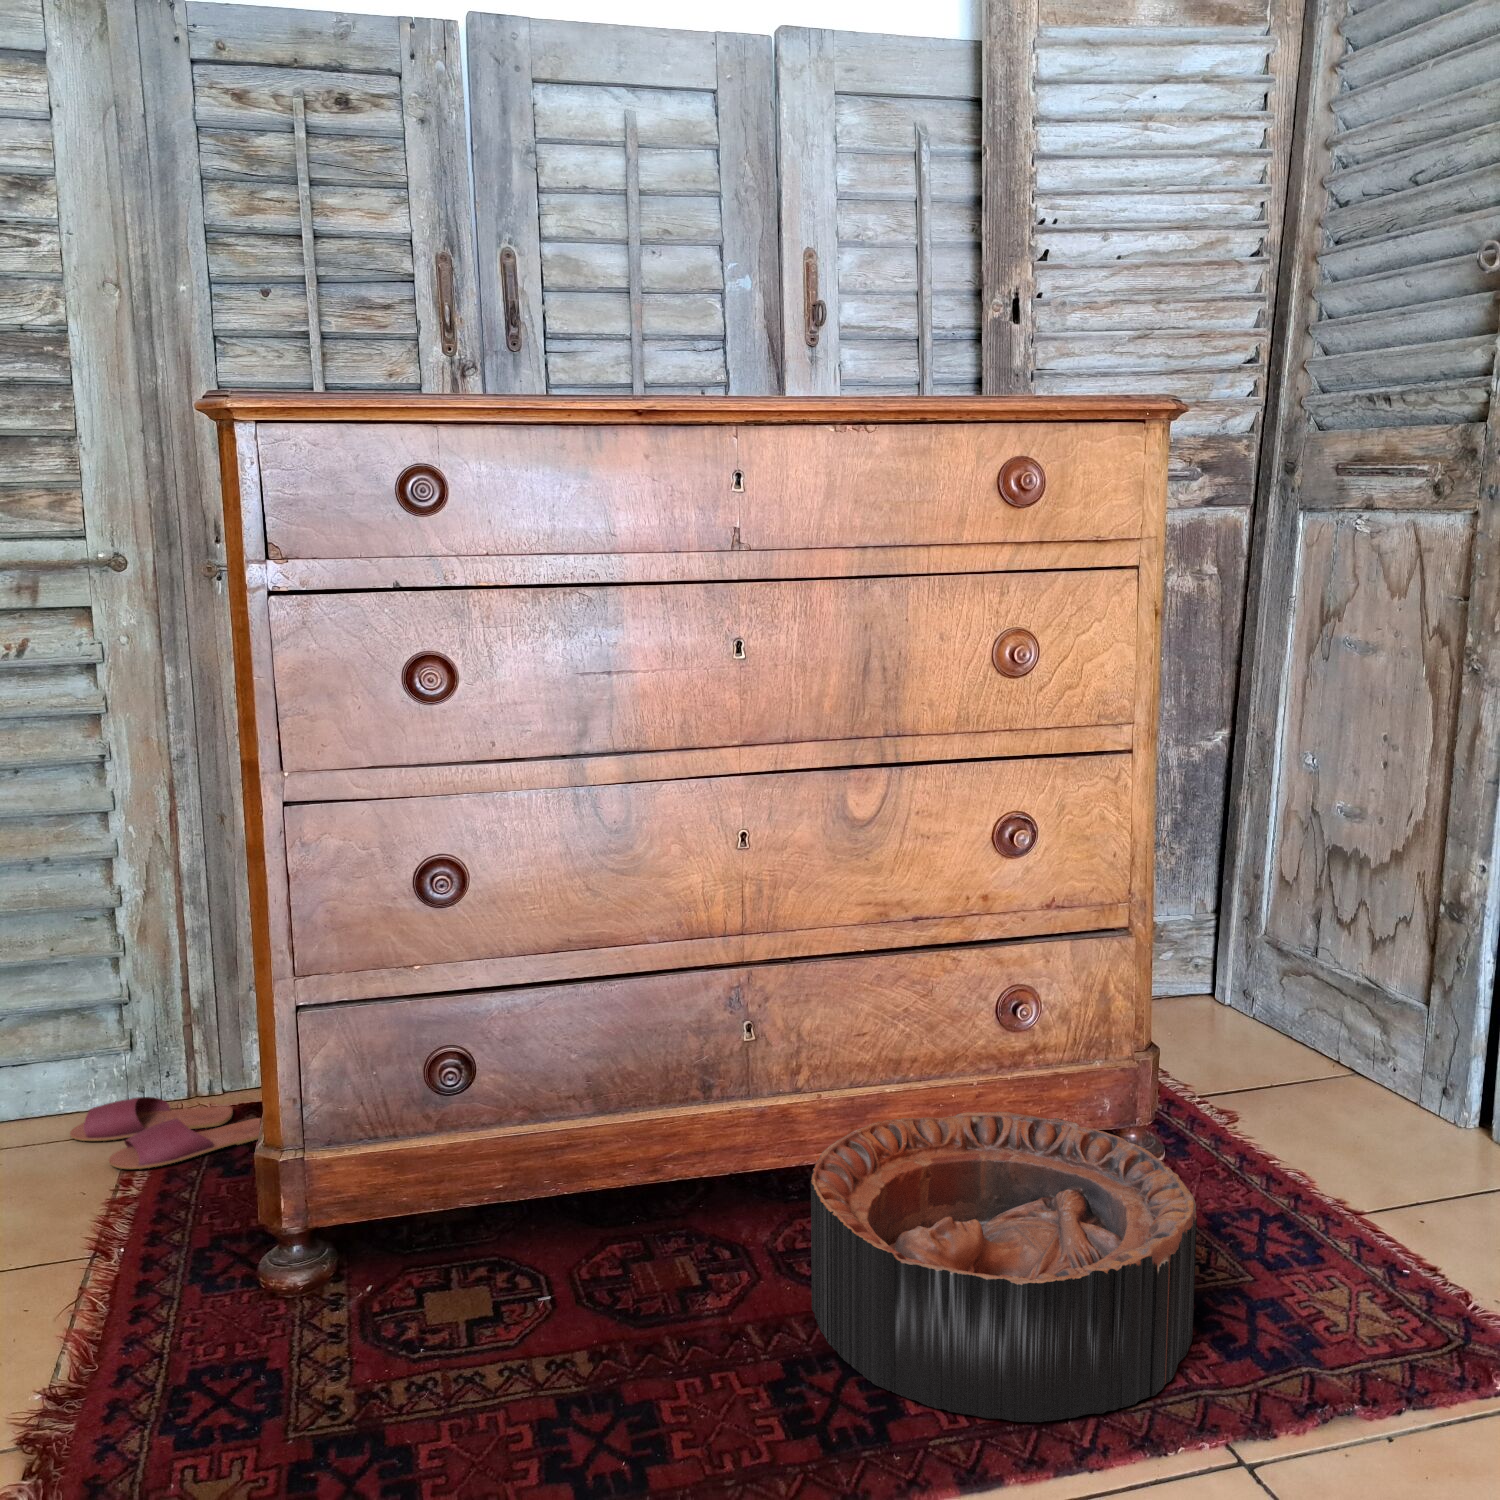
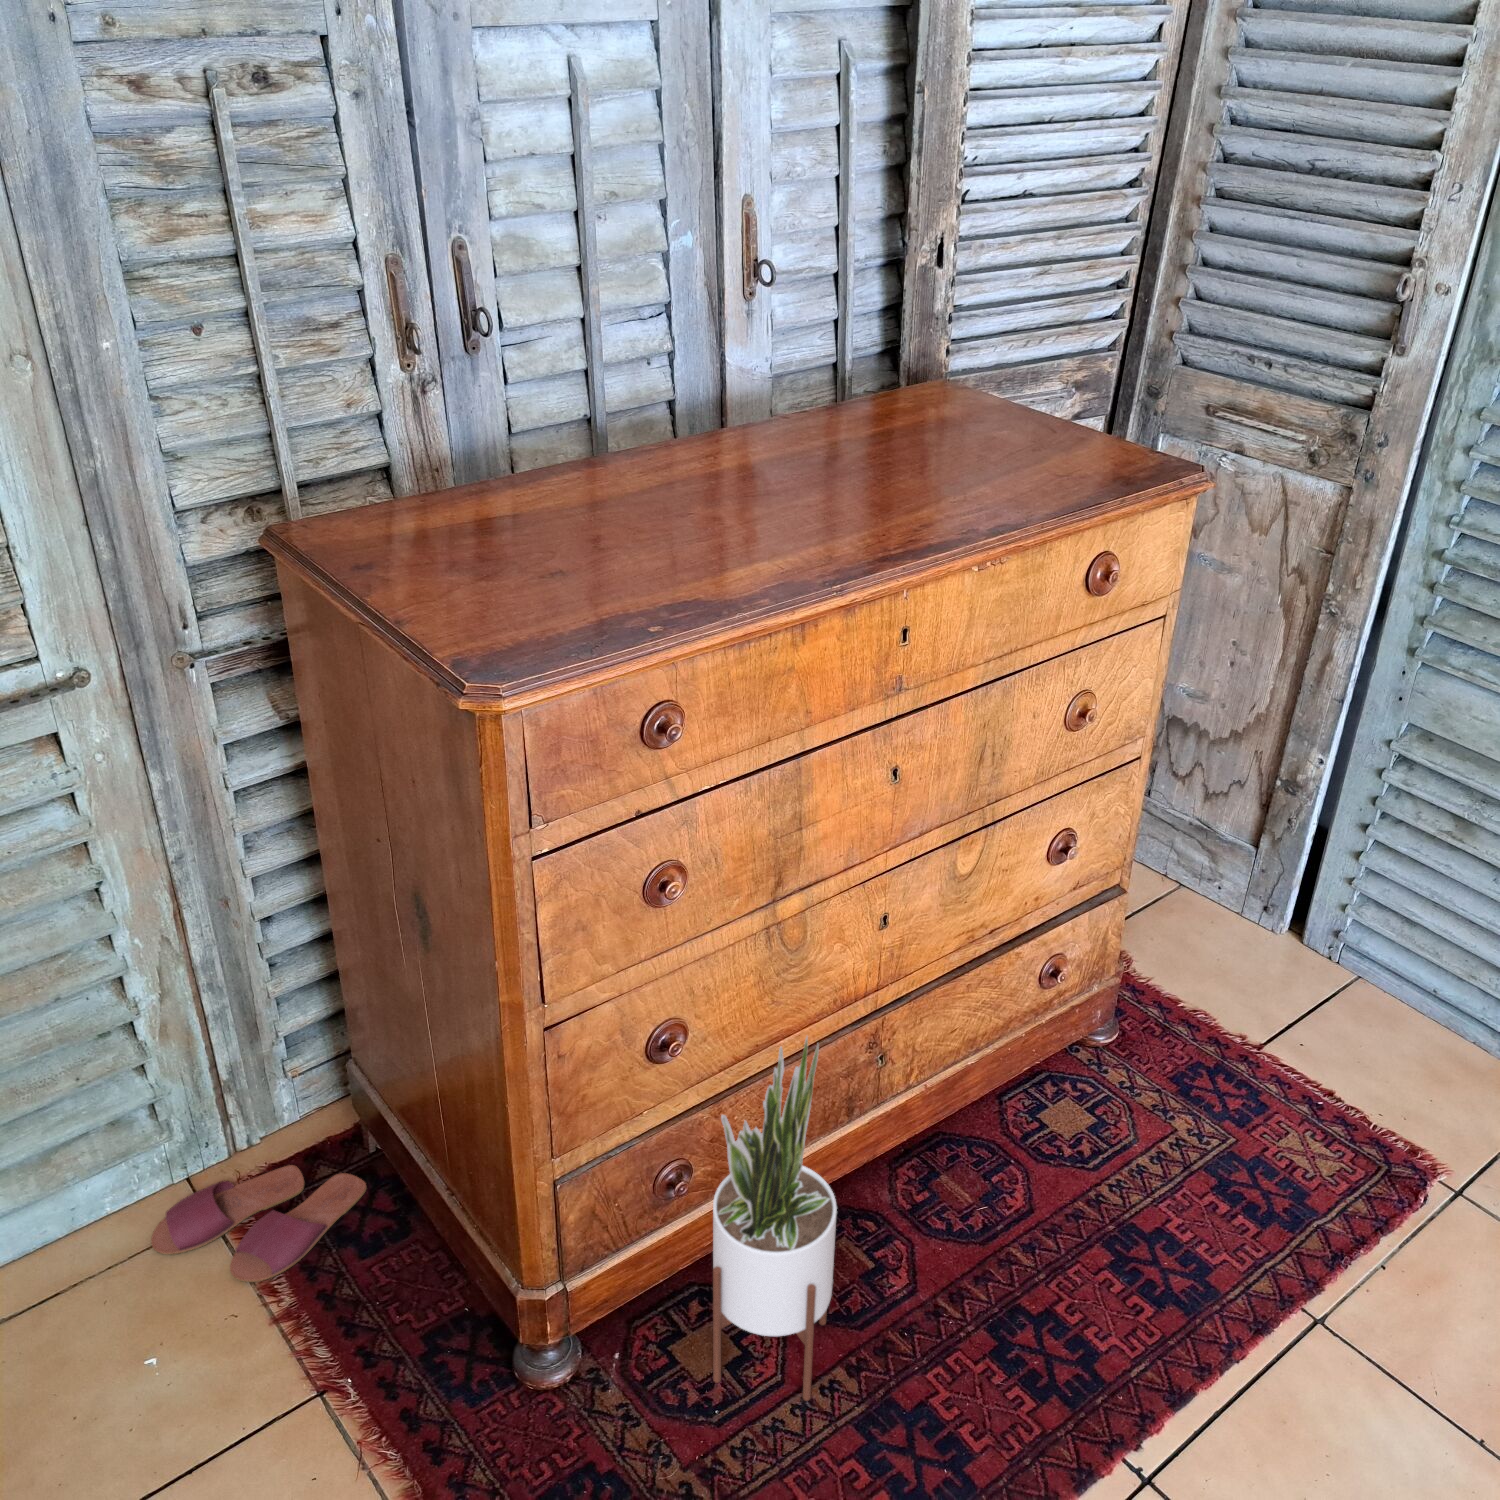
potted plant: none [394,860,607,1364] -> present [713,1037,837,1401]
basket: present [811,1112,1197,1422] -> none [954,1056,1262,1344]

